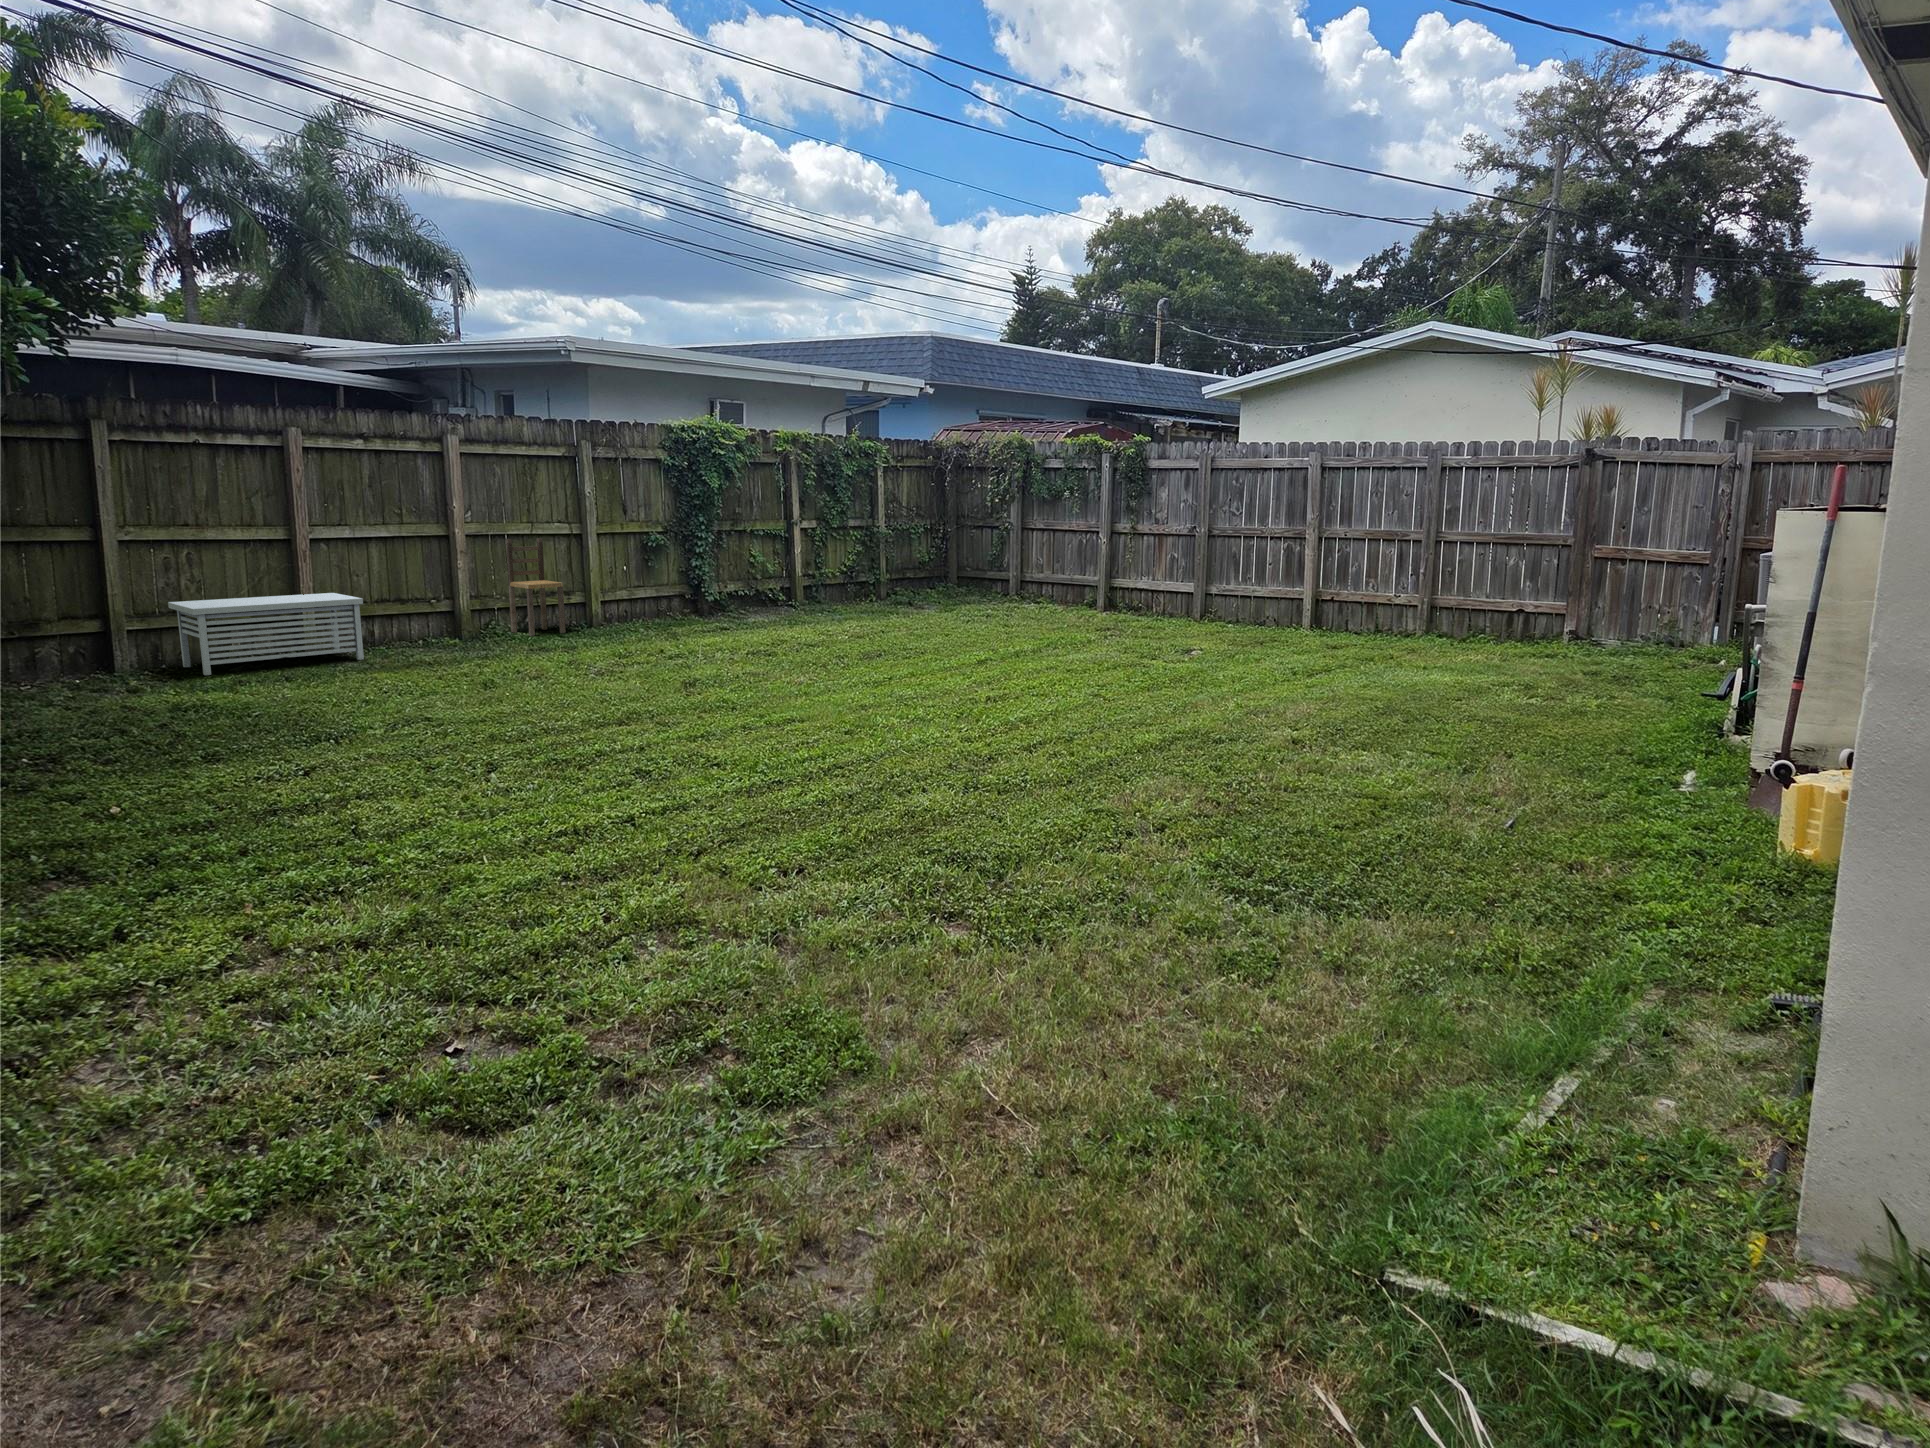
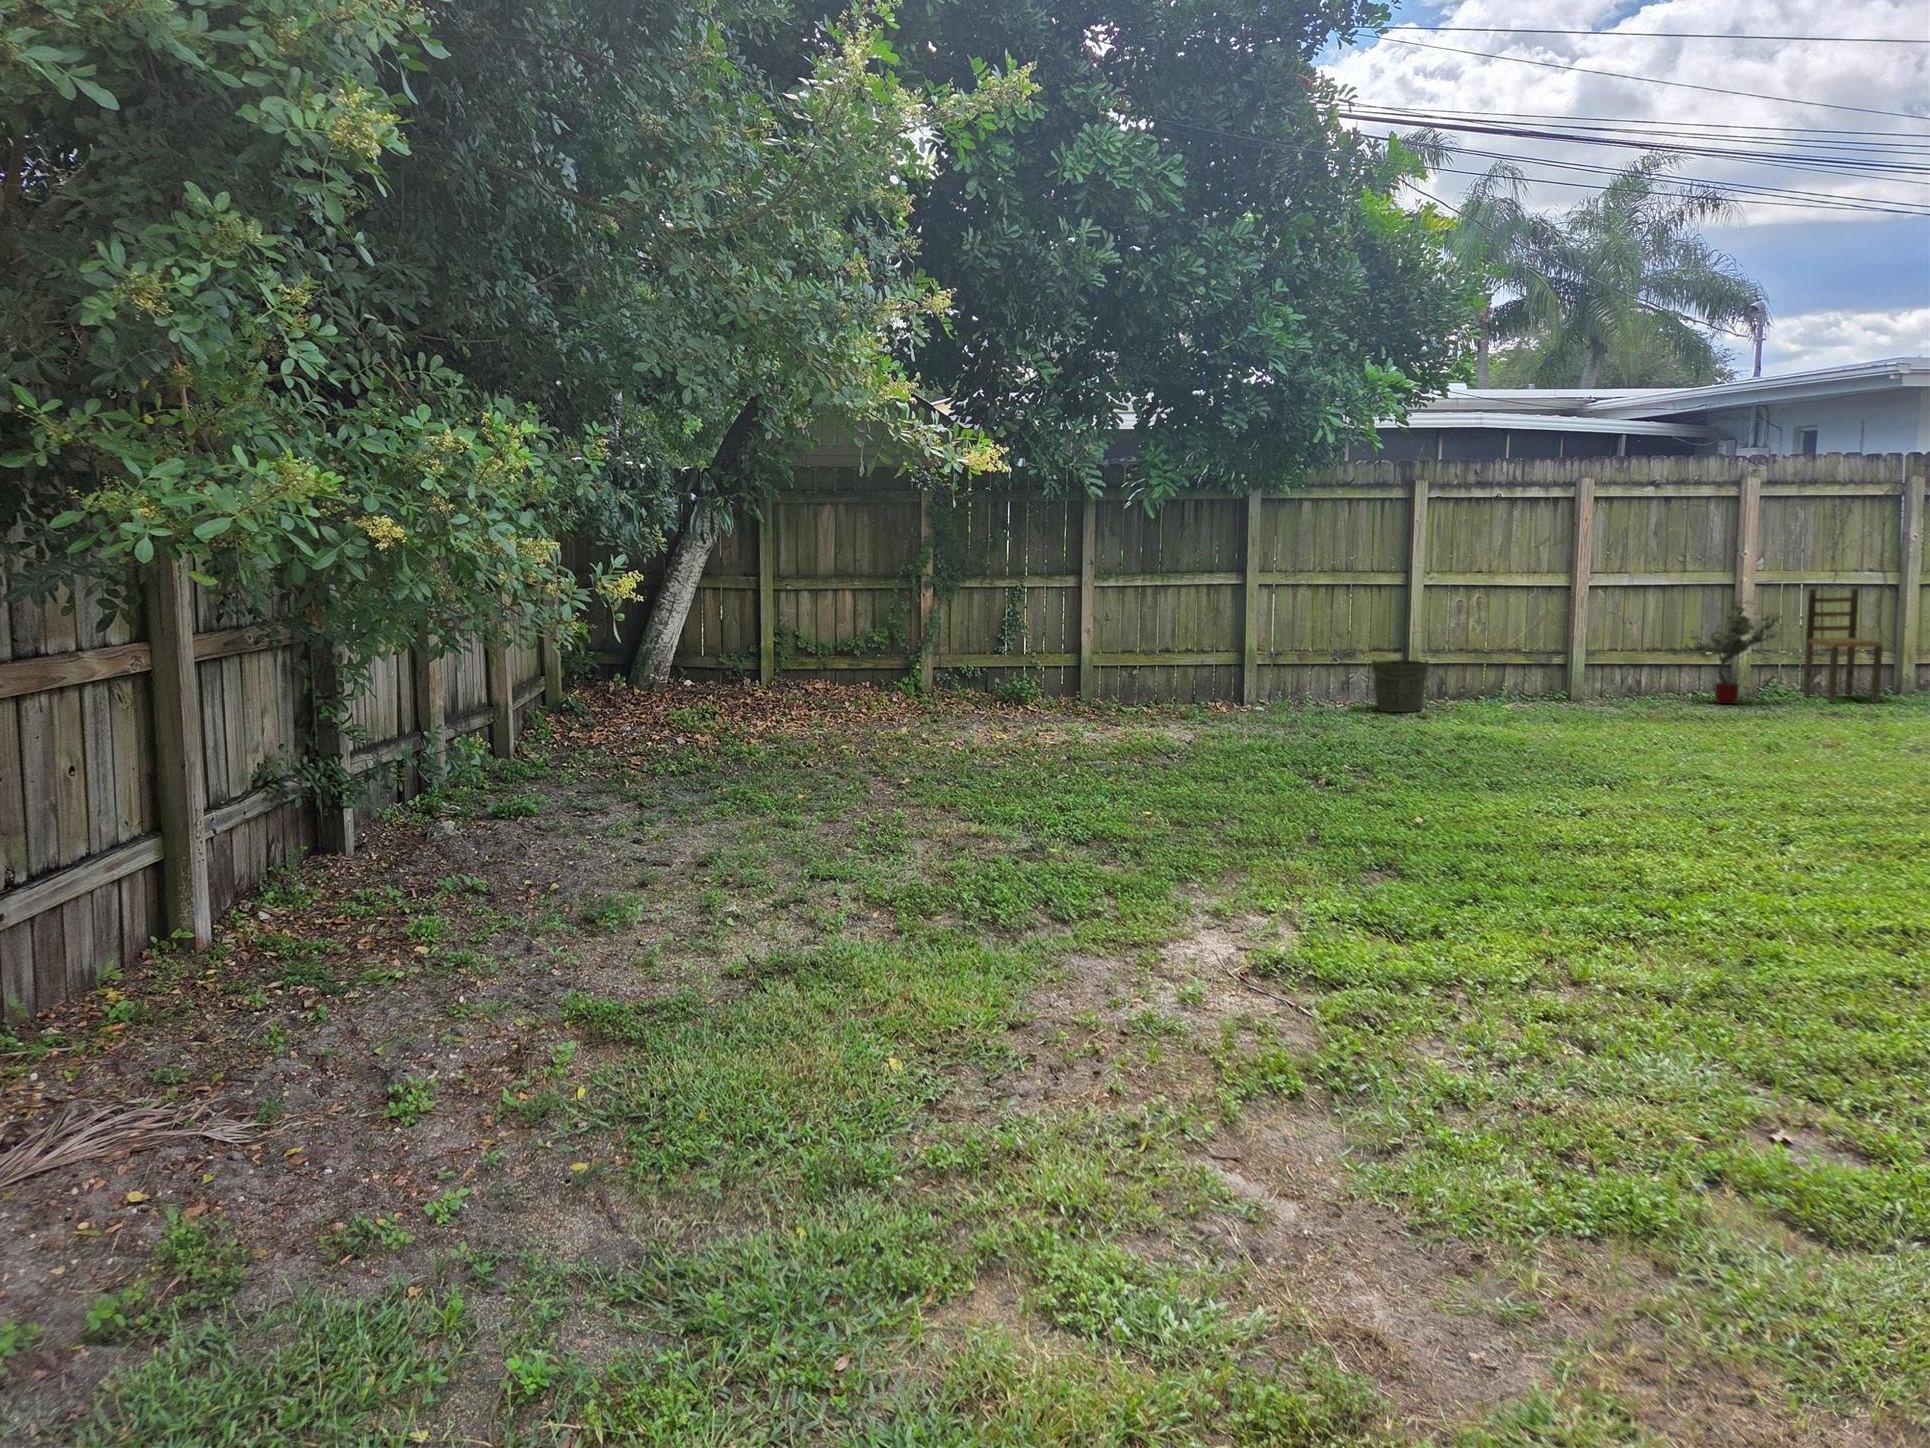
potted tree: none [404,549,486,644] -> present [1681,601,1779,704]
storage bench: present [168,593,364,675] -> none [1458,642,1637,713]
bucket: none [50,622,132,686] -> present [1372,660,1429,712]

